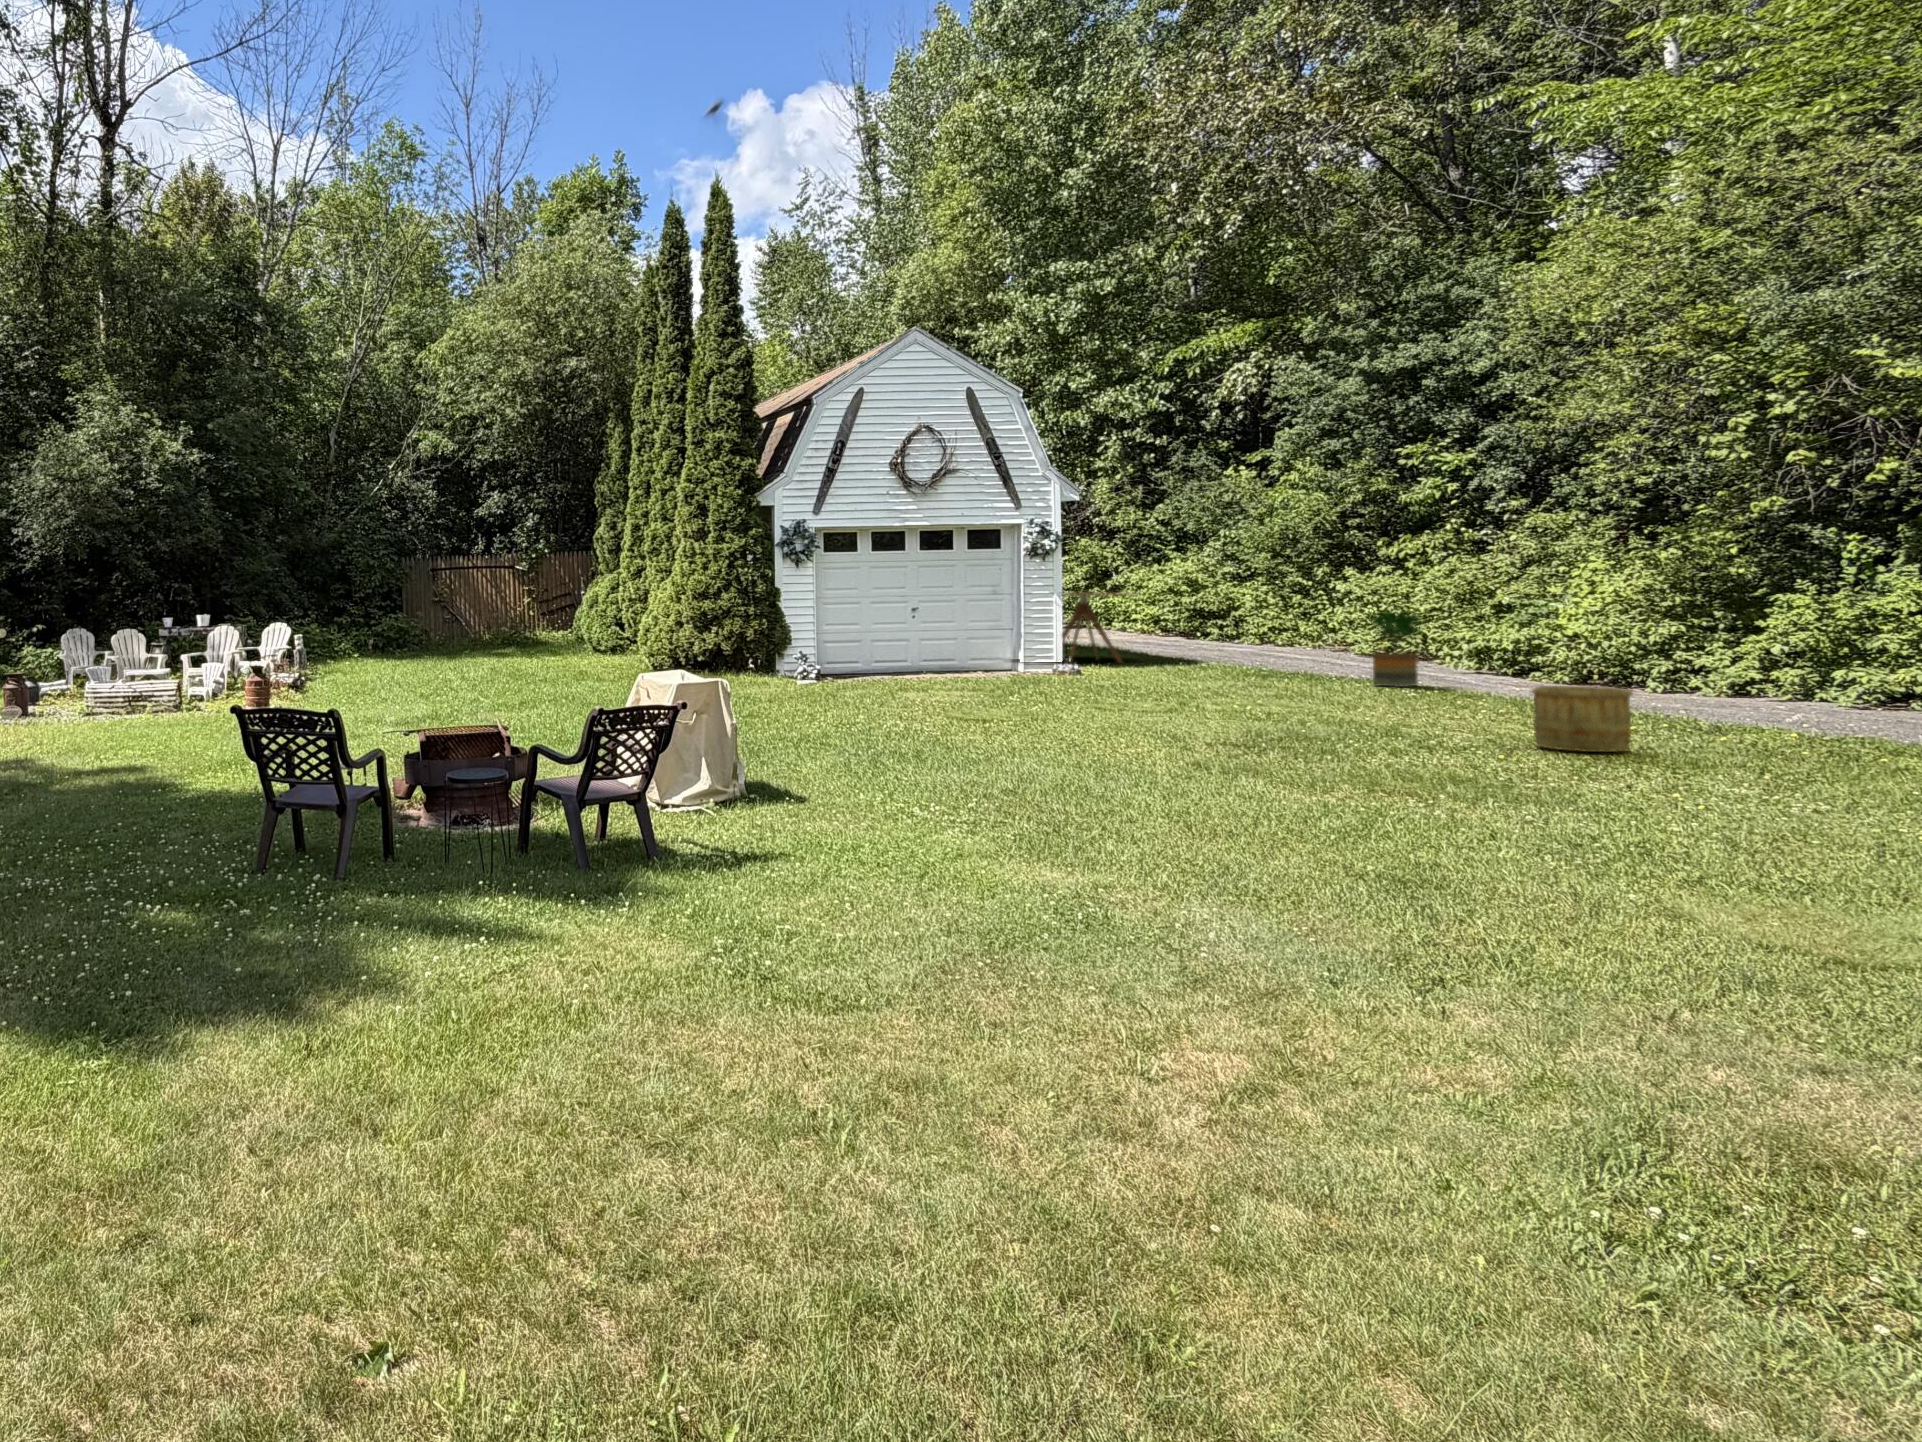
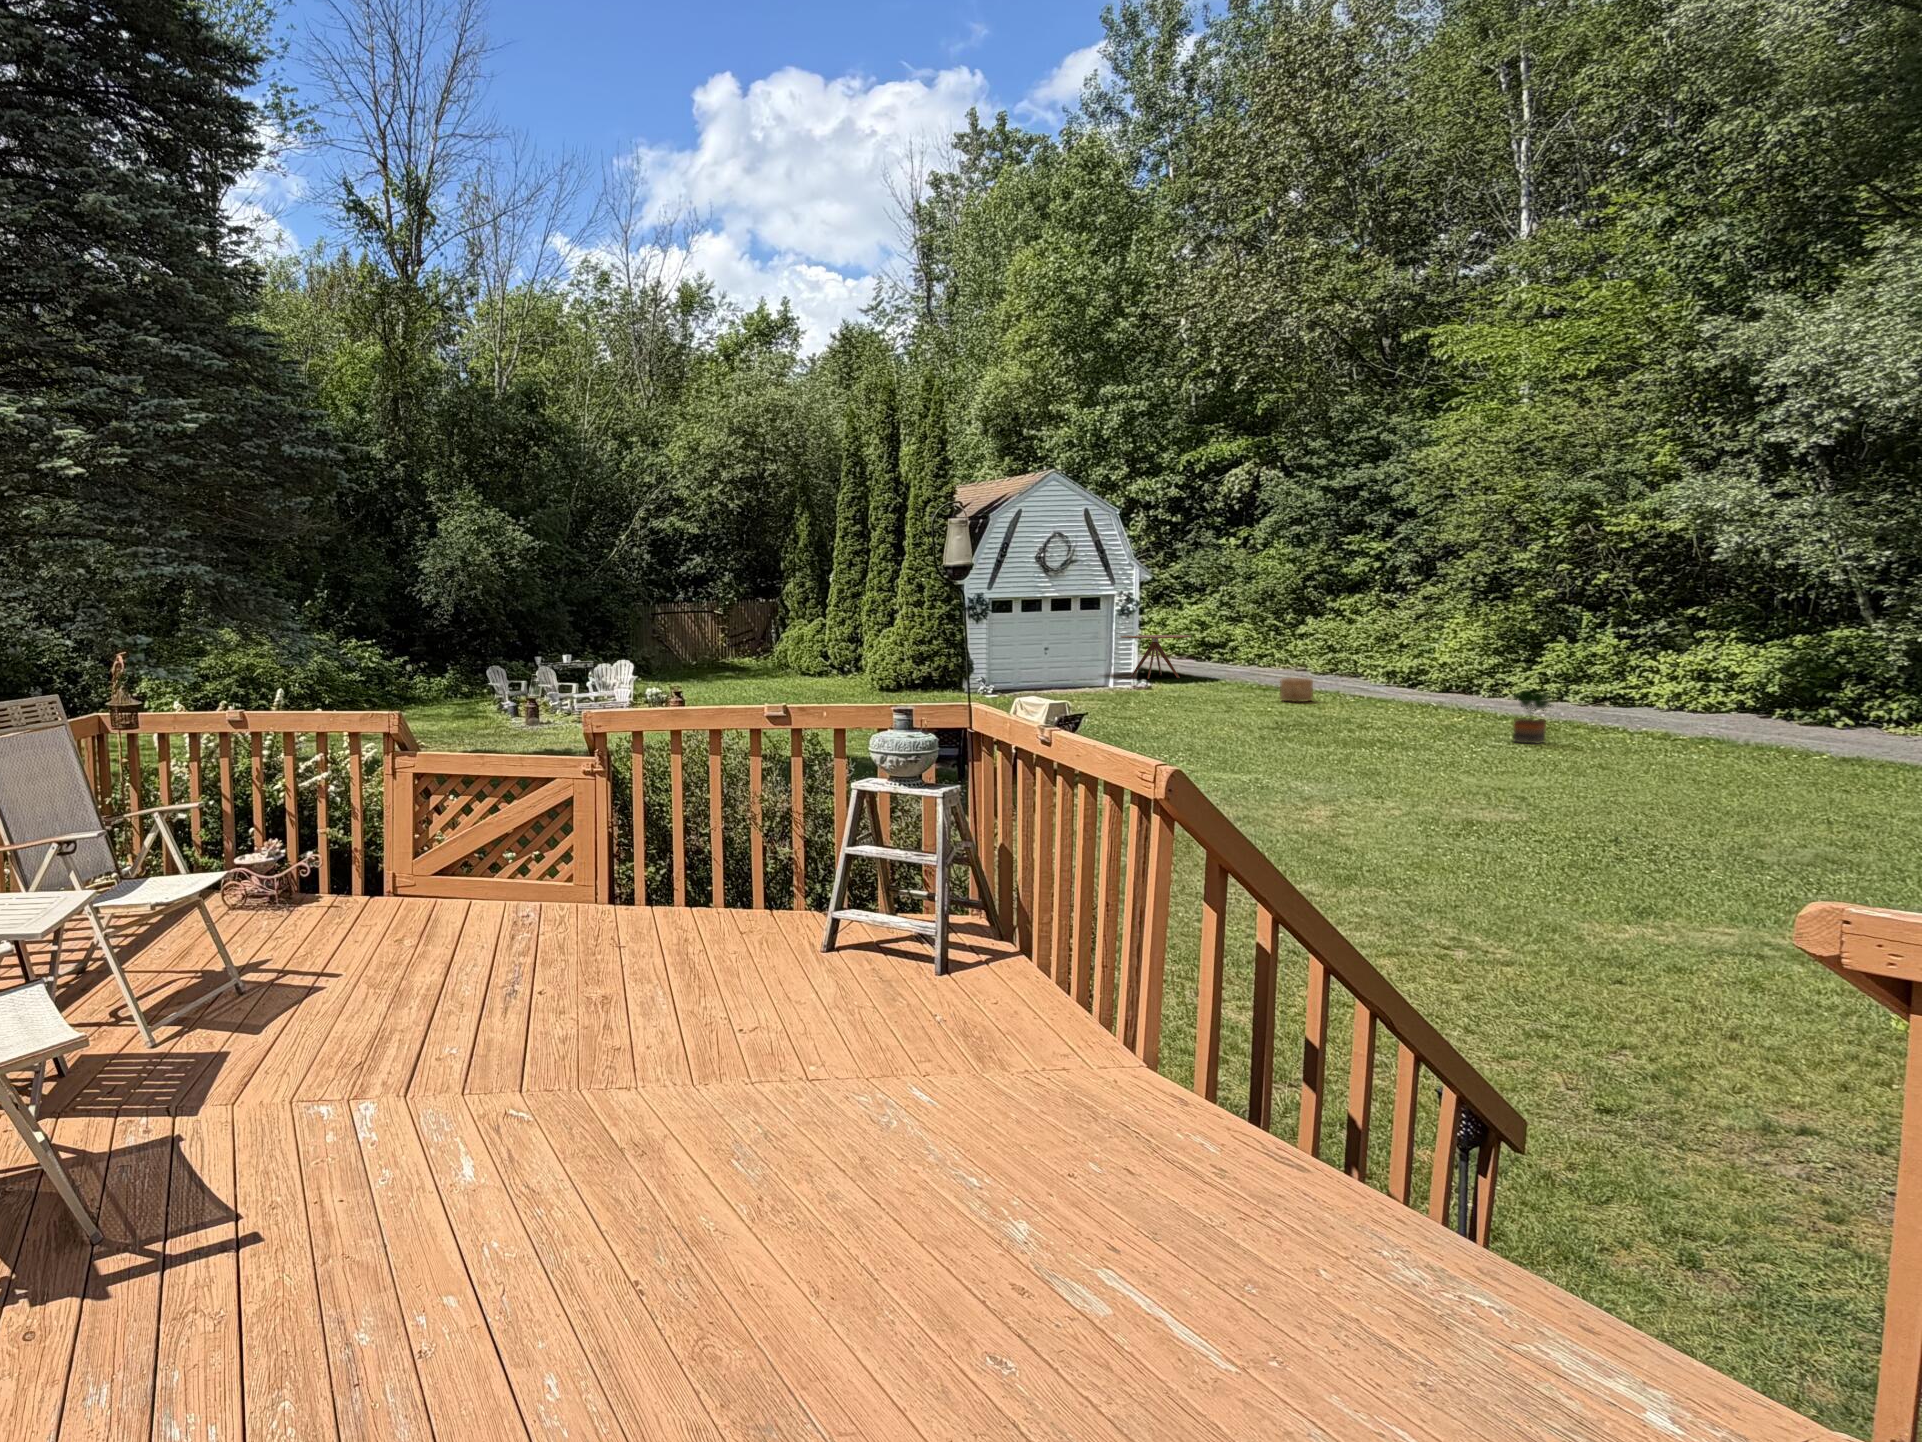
potted tree: present [1372,612,1424,687] -> present [1512,691,1555,744]
wooden bucket: present [1531,686,1633,752] -> present [1280,678,1313,702]

